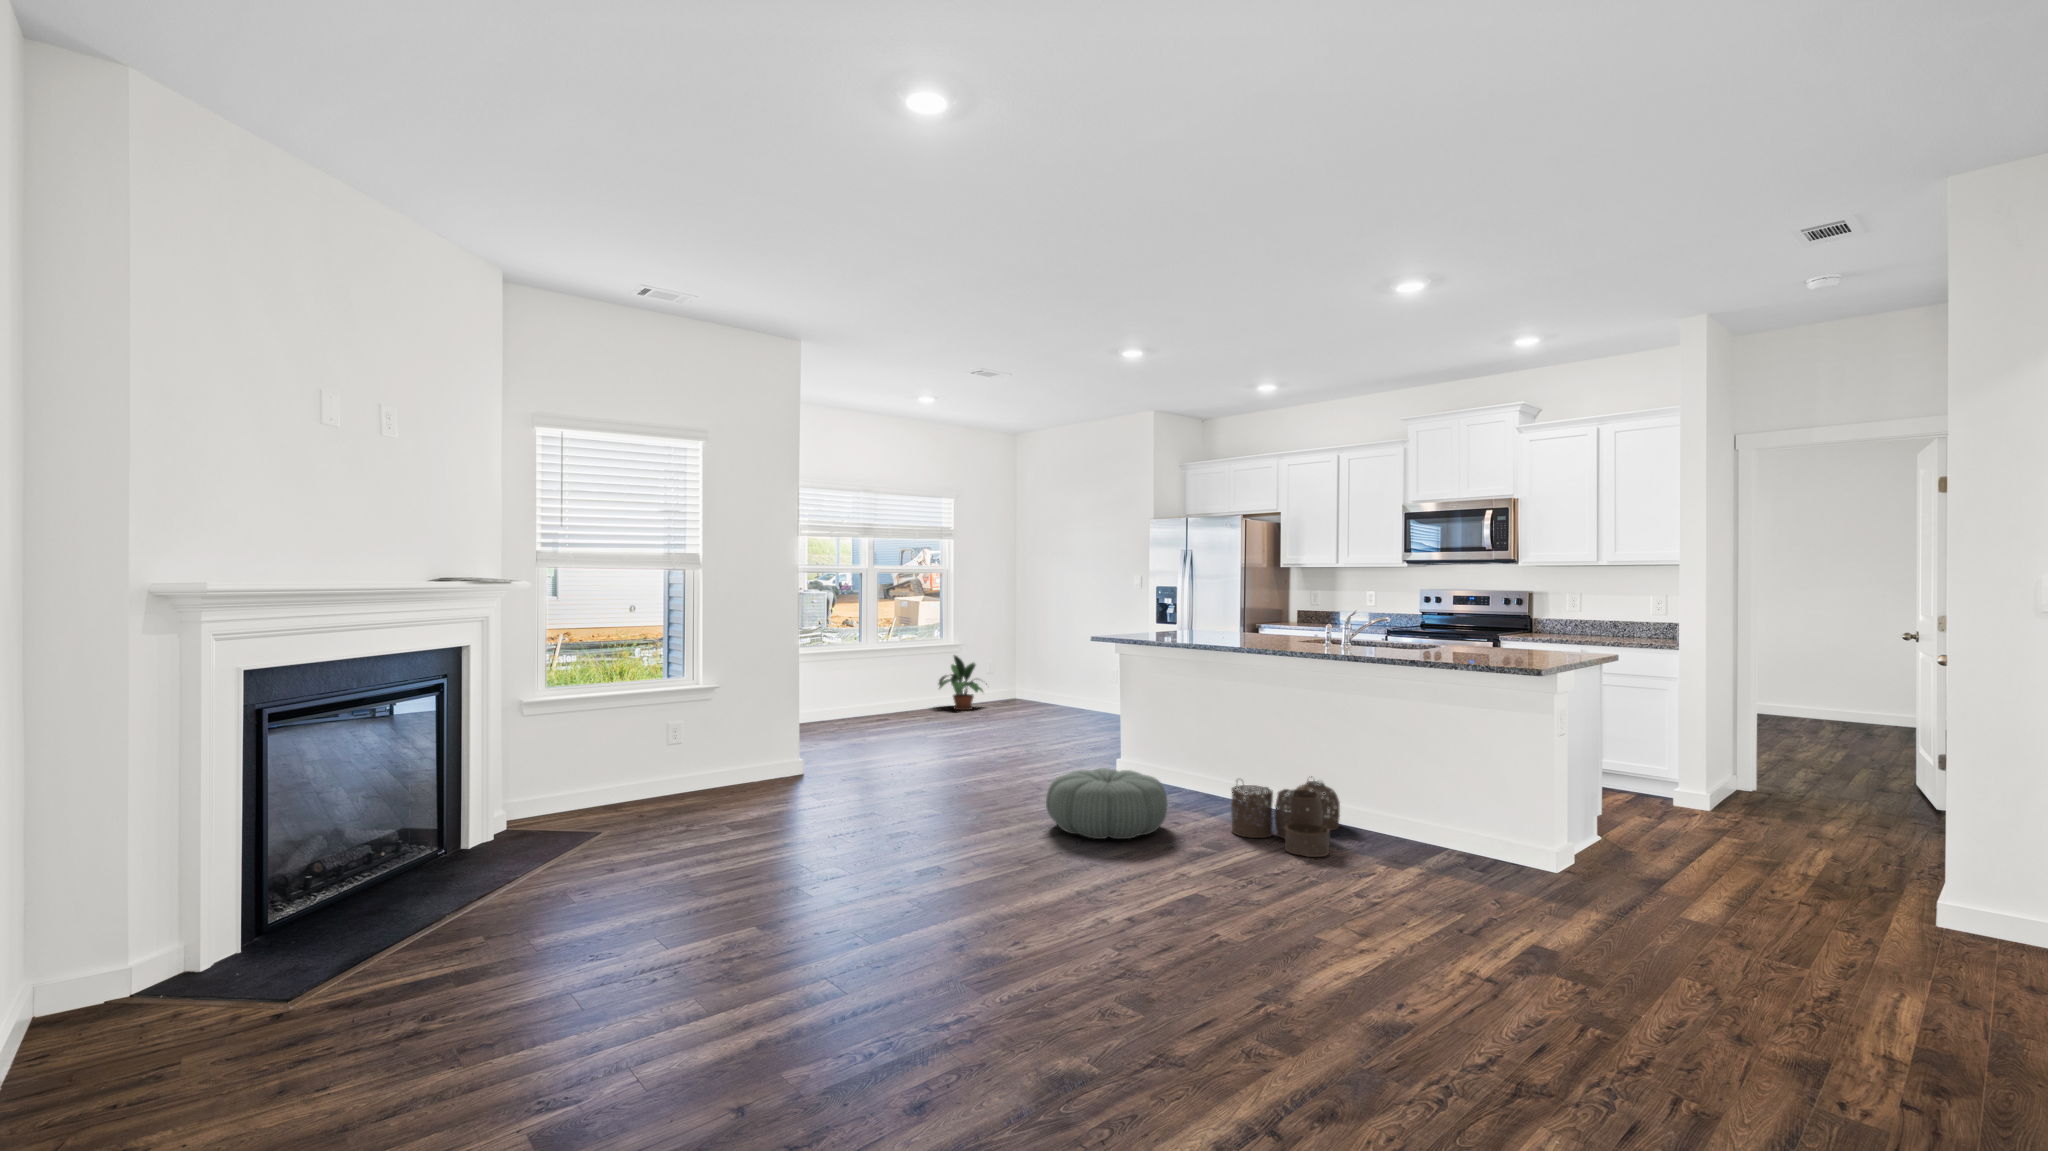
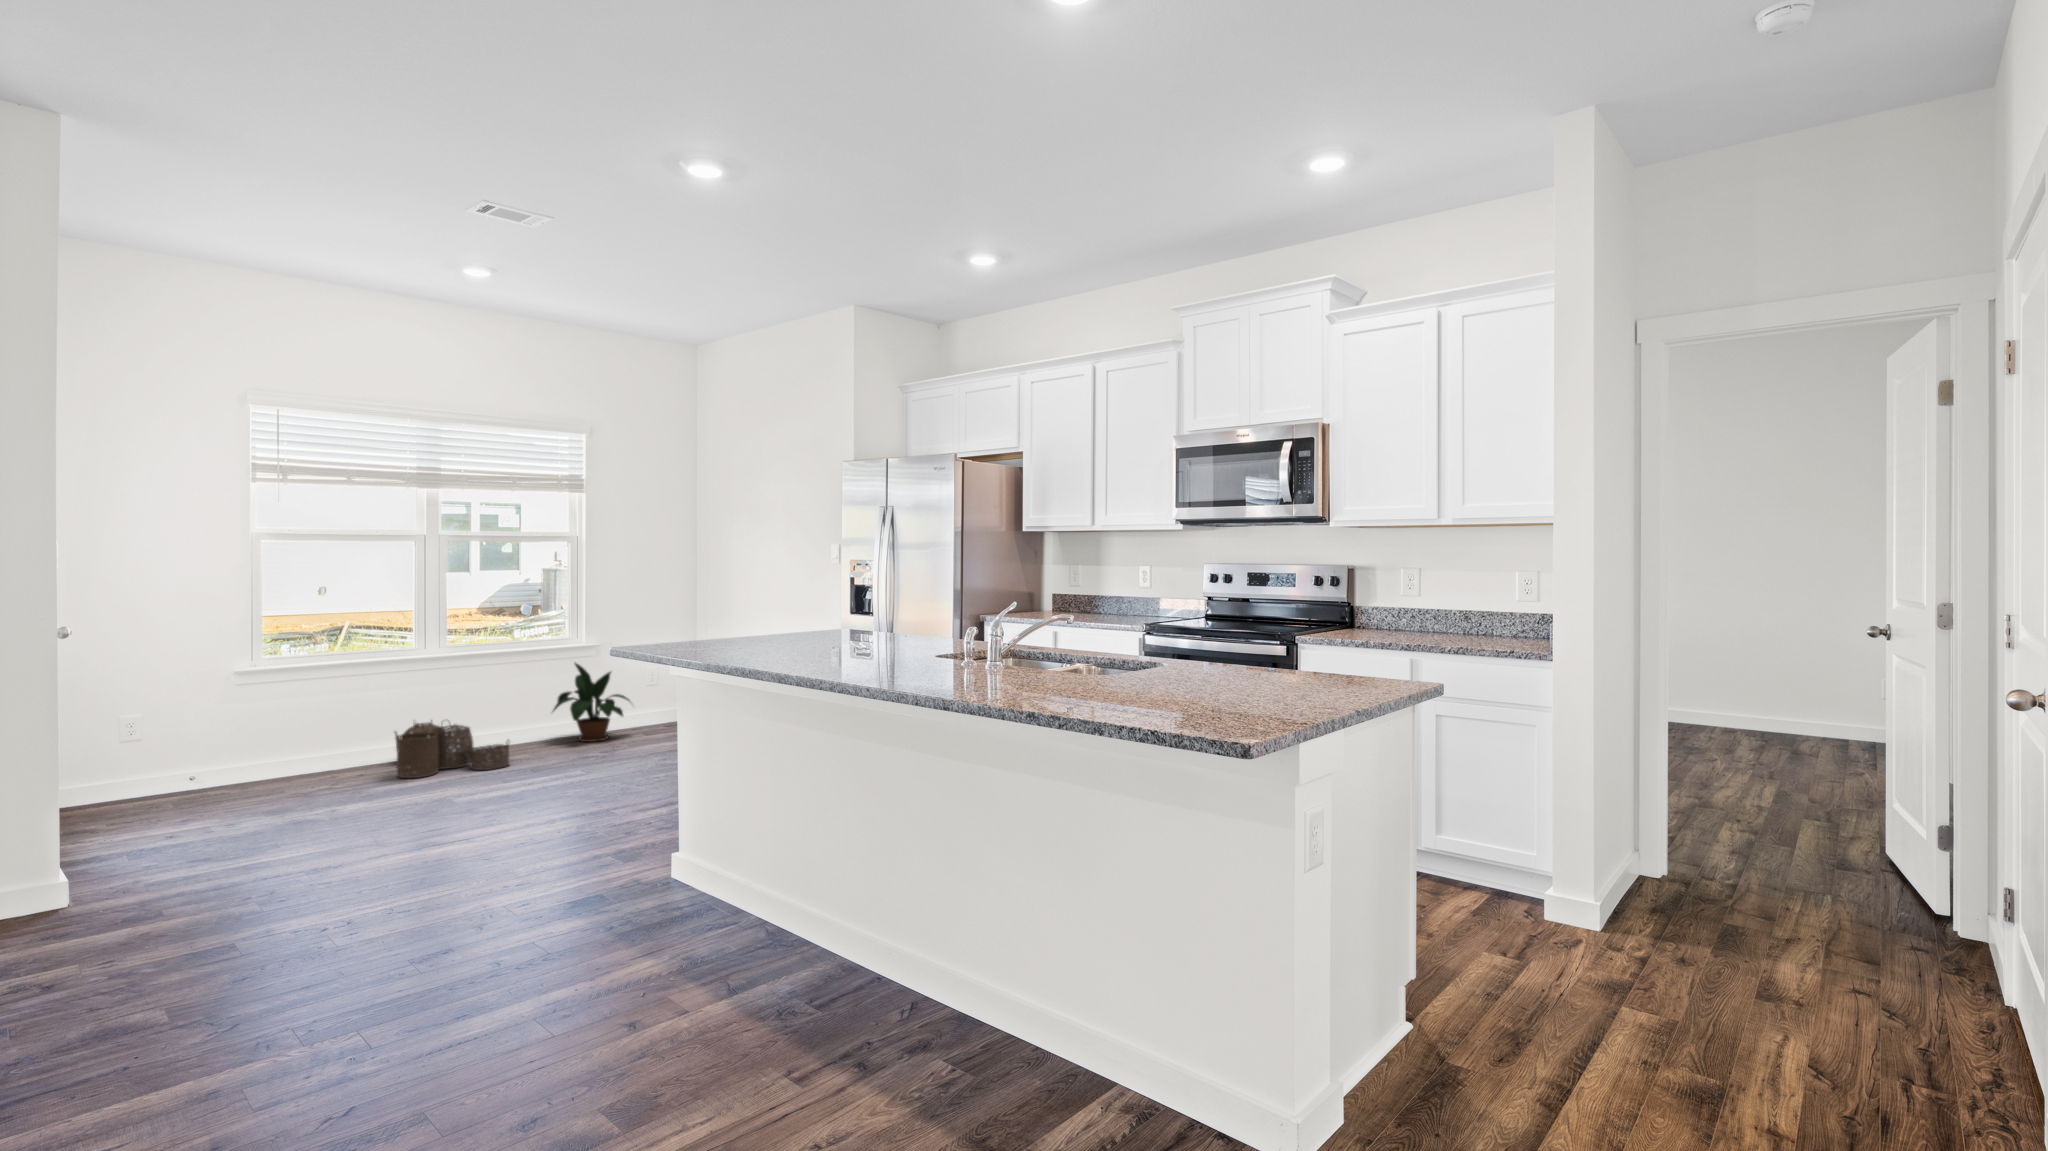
pouf: present [1046,768,1168,839] -> none [389,910,650,1079]
woven basket: present [1231,780,1340,857] -> present [395,720,509,778]

